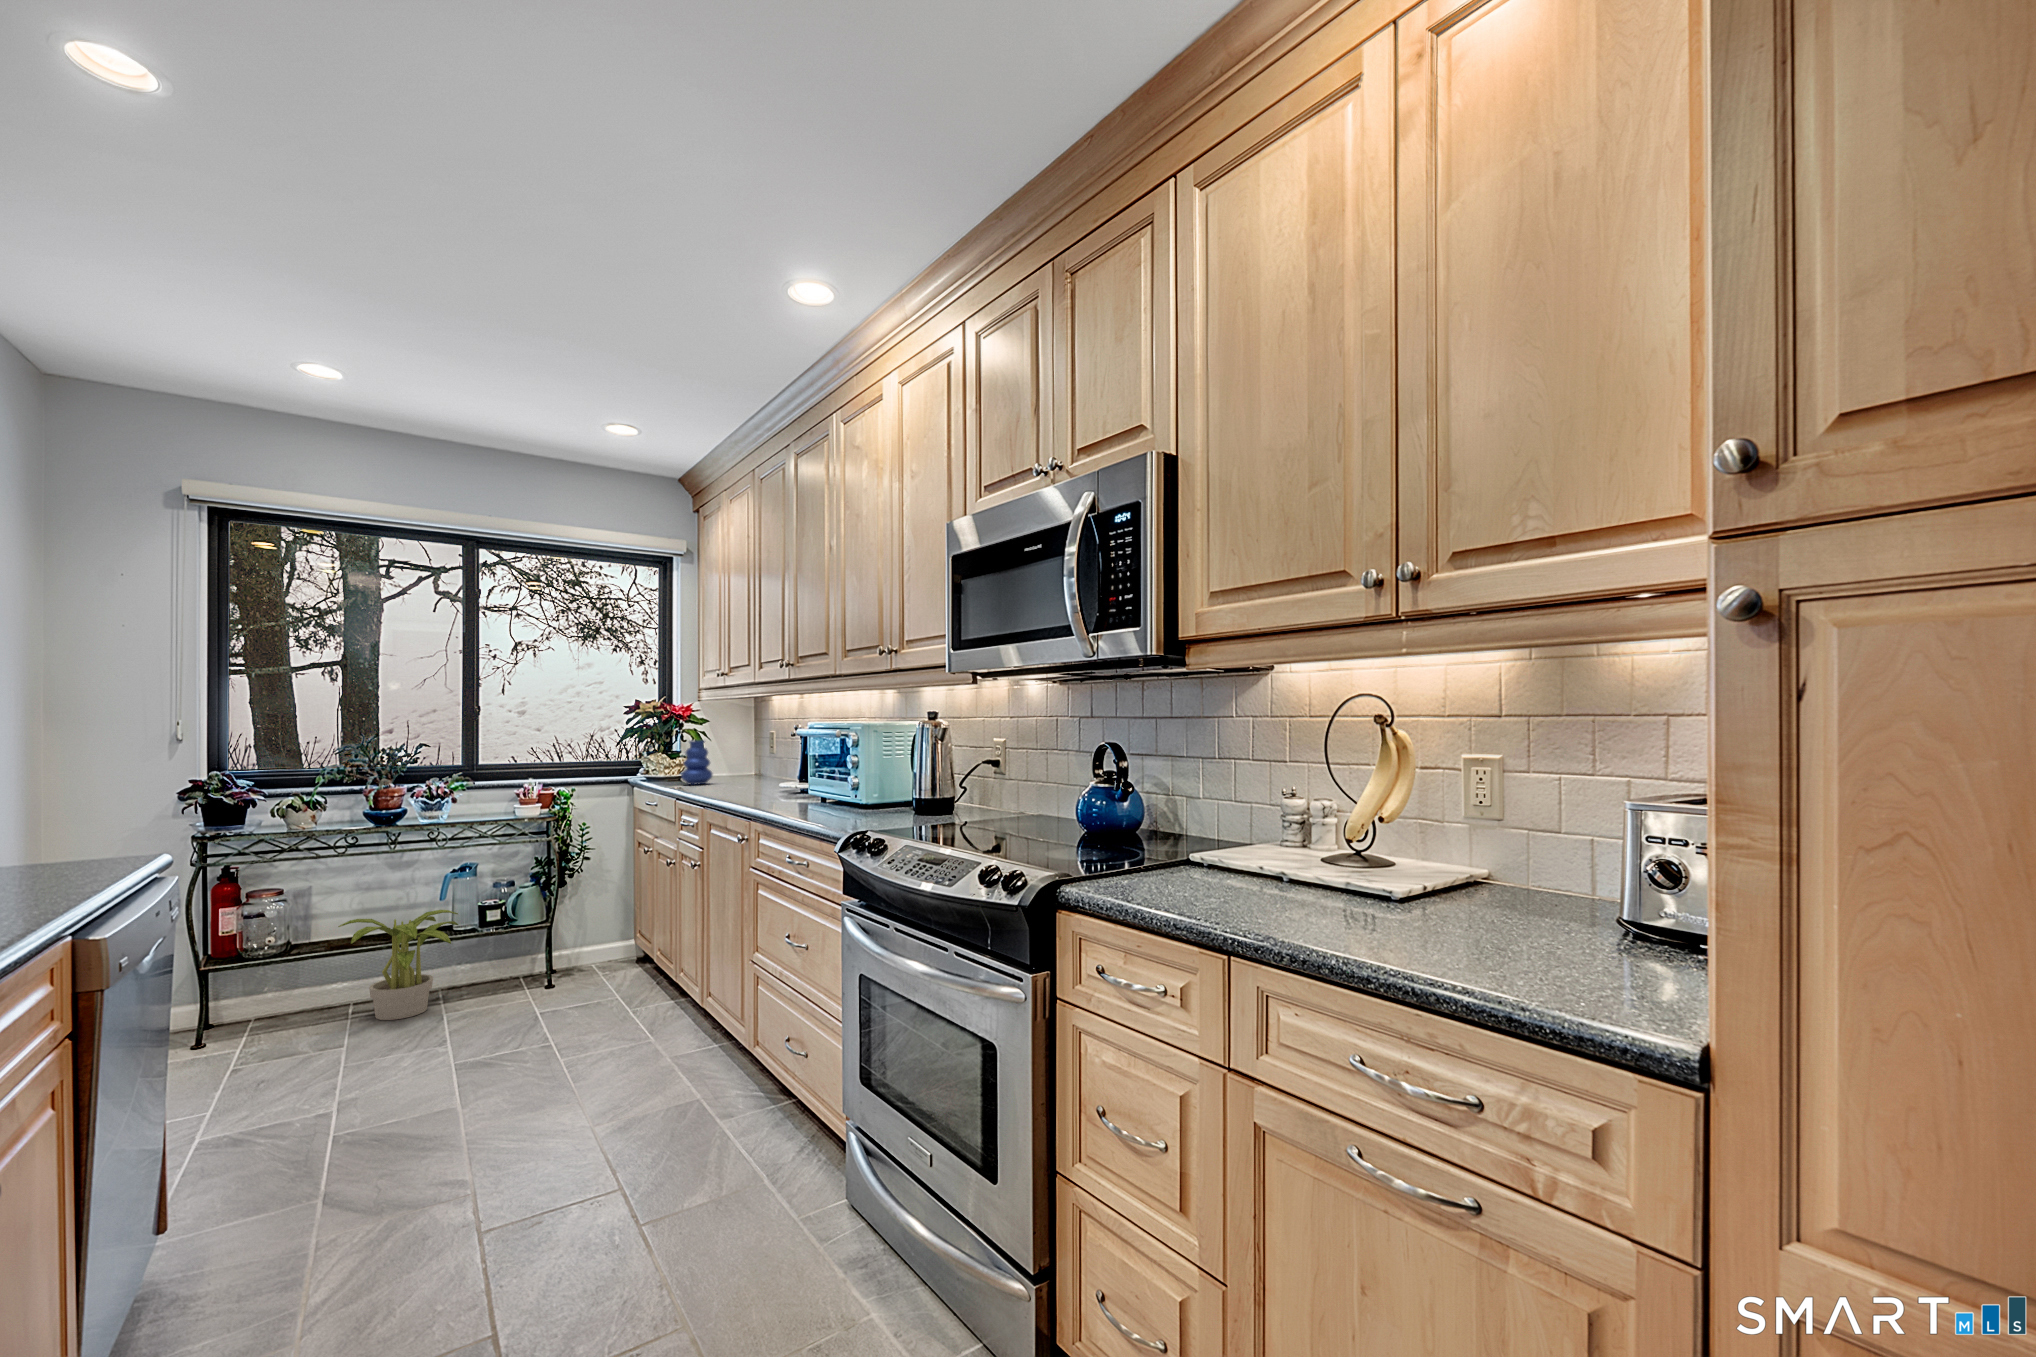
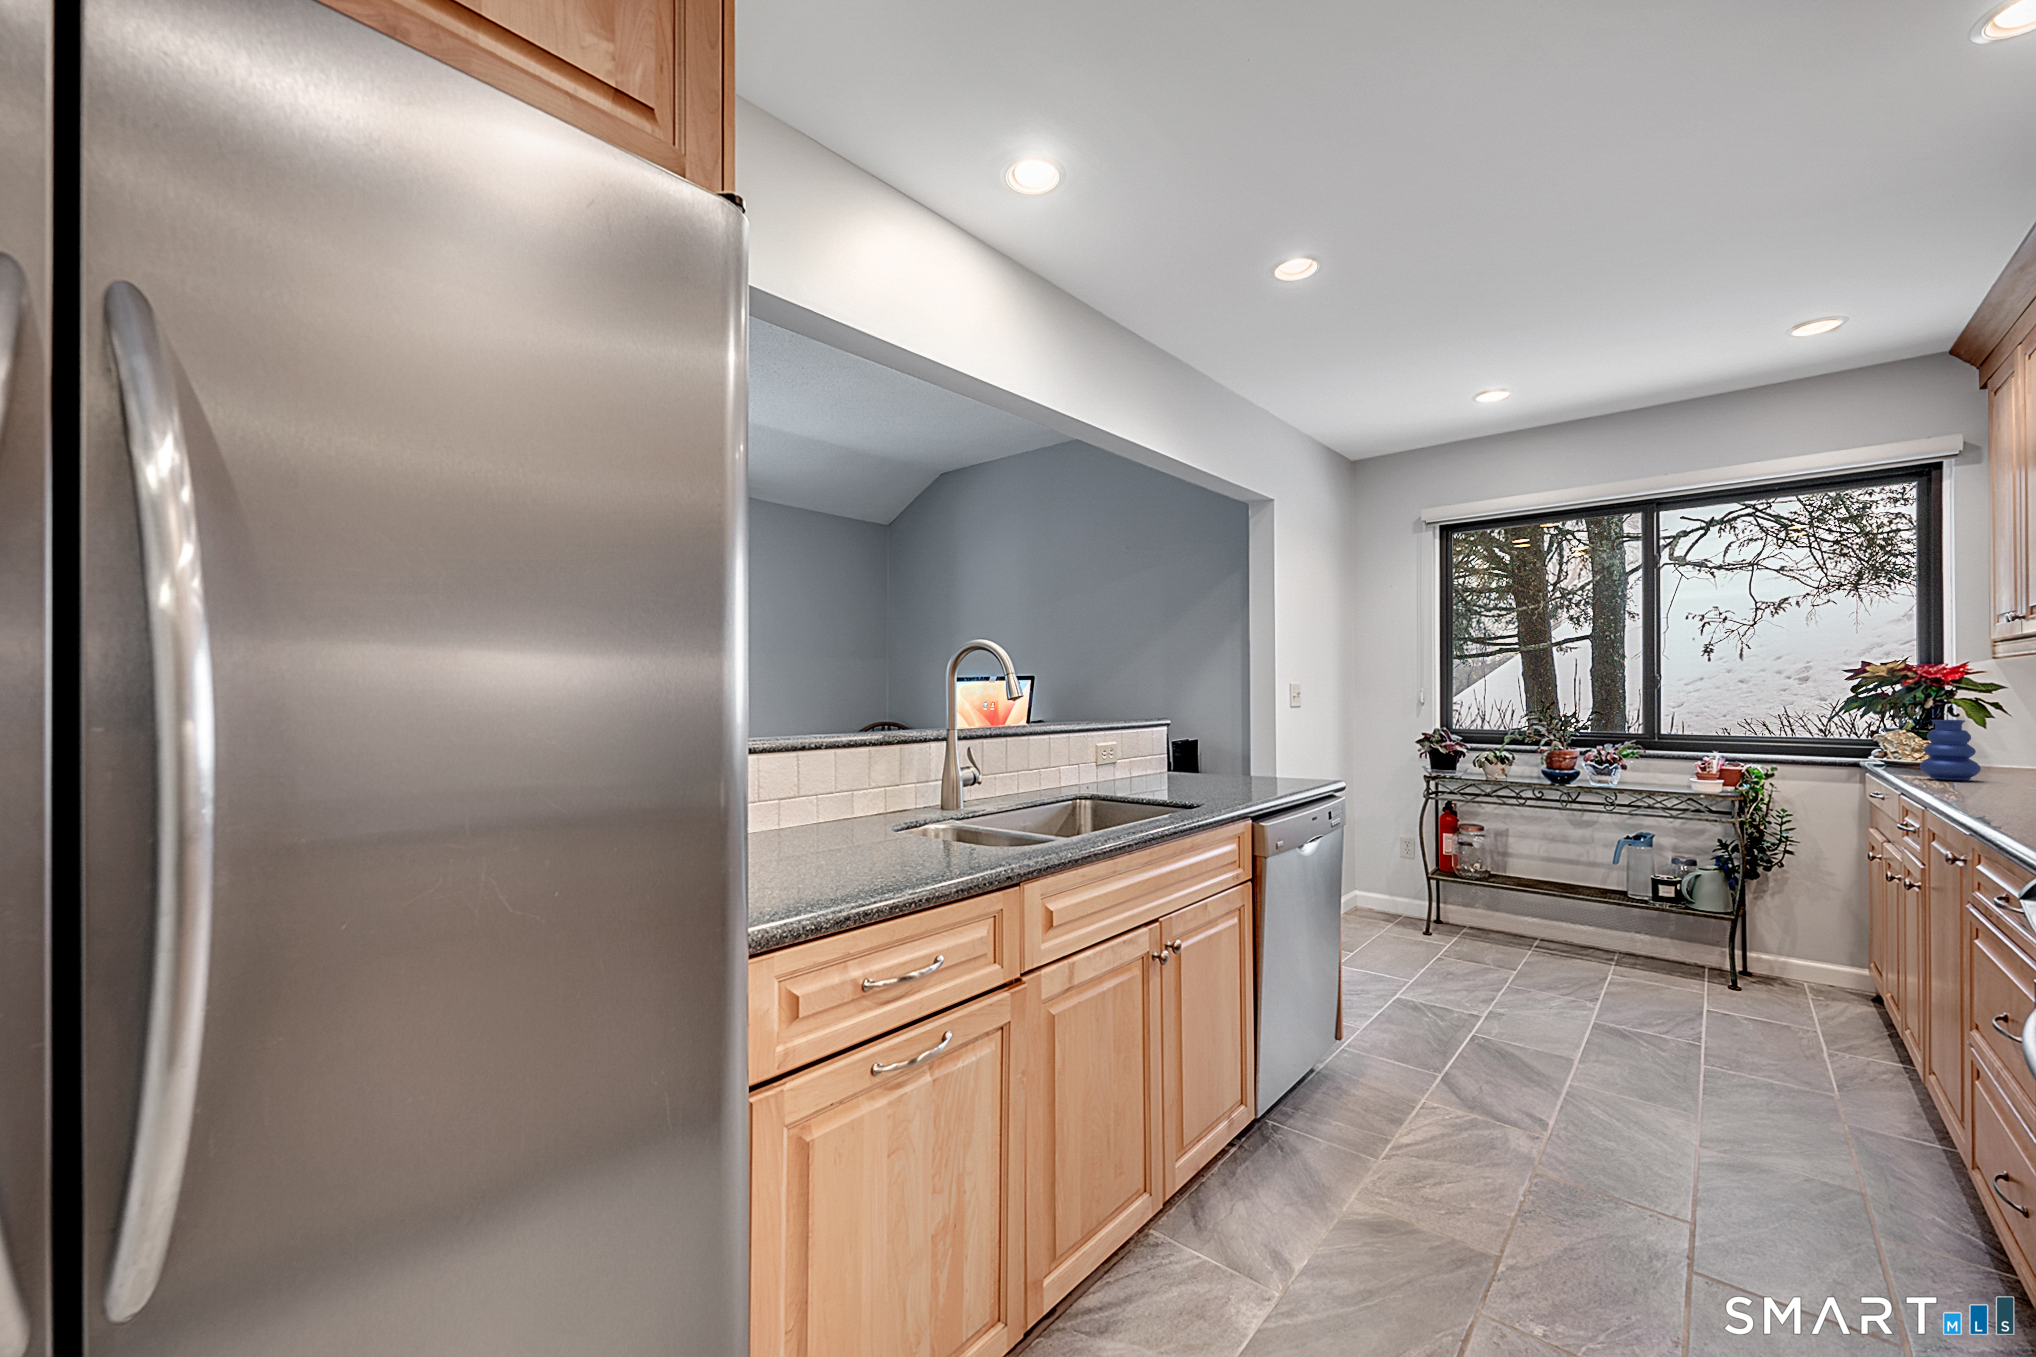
potted plant: present [338,910,458,1020] -> none [1518,864,1633,966]

